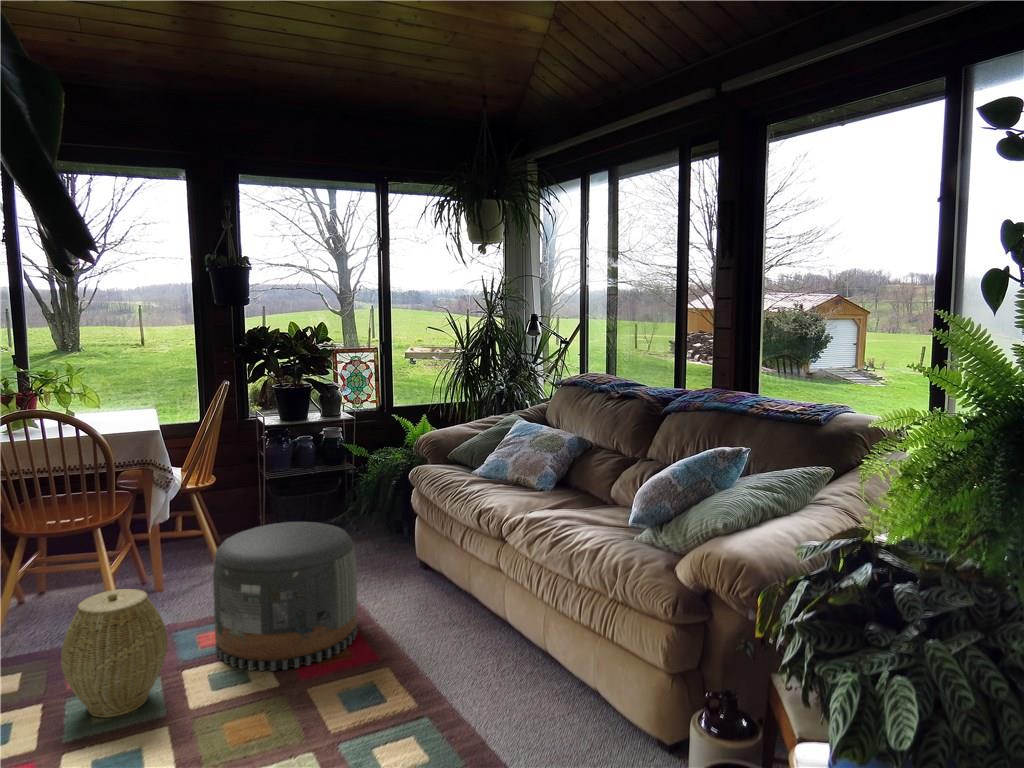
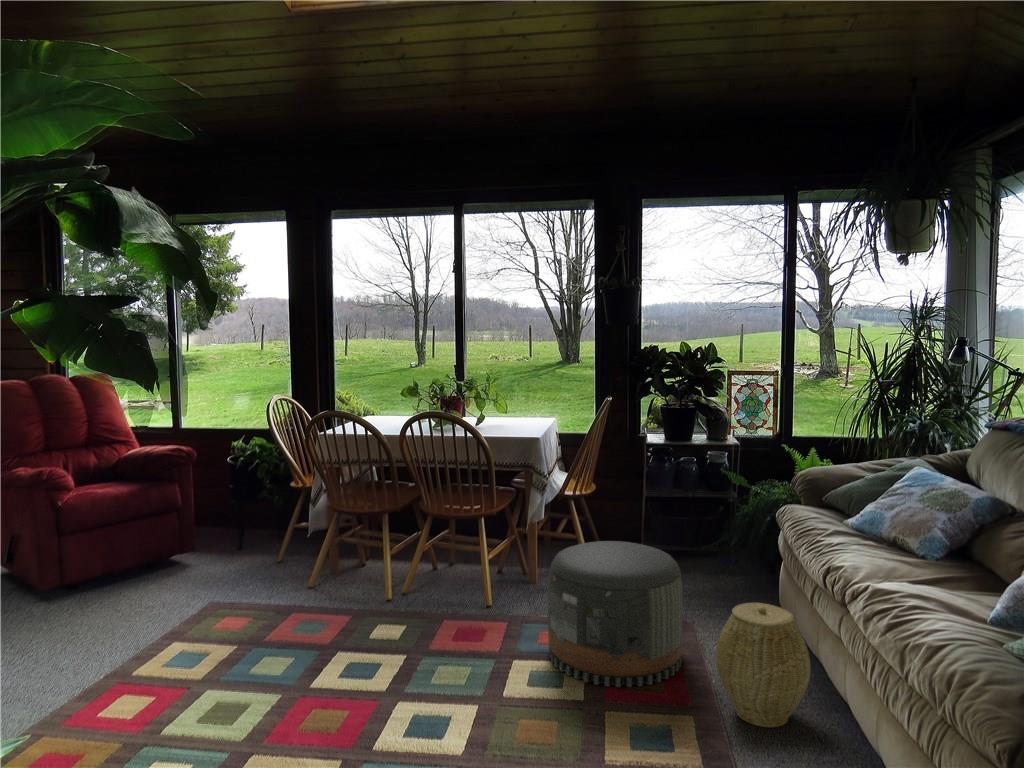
woven basket: present [61,589,168,717] -> present [716,603,810,727]

